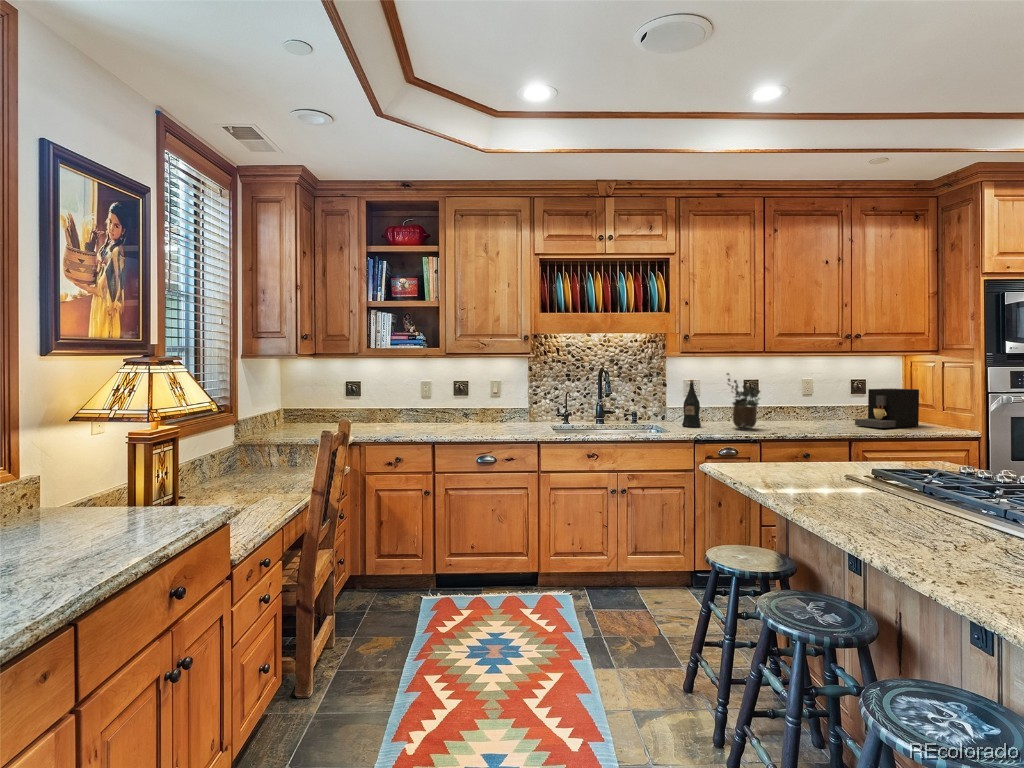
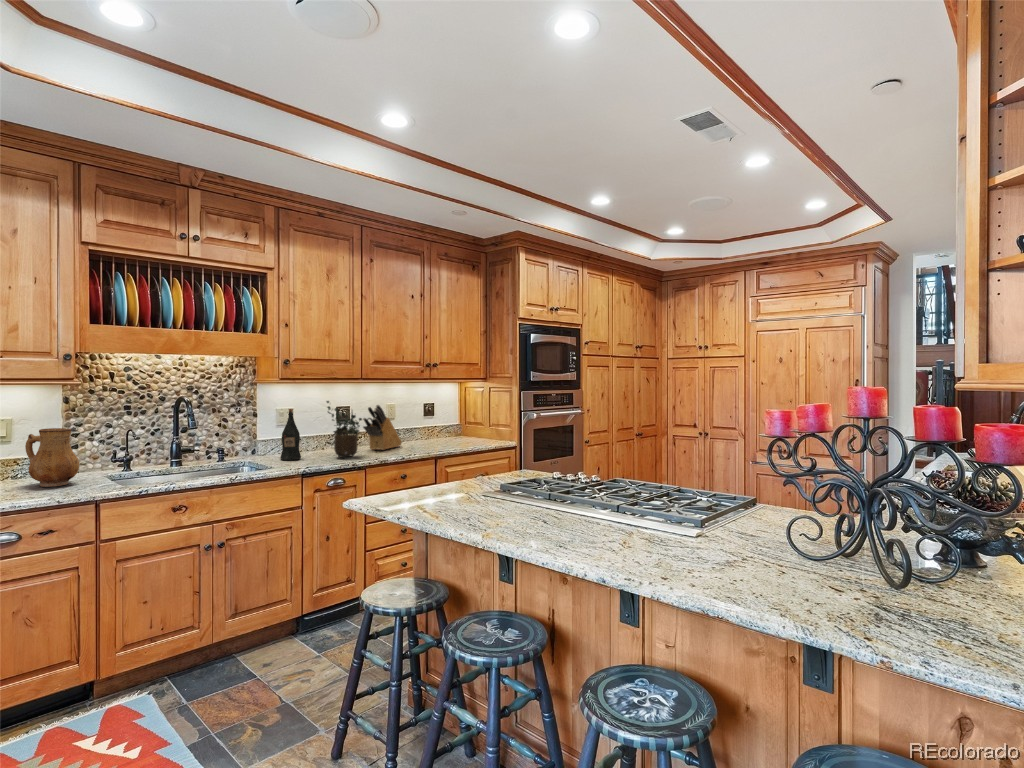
knife block: none [767,378,815,426] -> present [363,405,402,450]
coffee maker: present [855,388,919,428] -> none [433,411,476,446]
ceramic pitcher: none [504,389,533,430] -> present [25,428,79,487]

